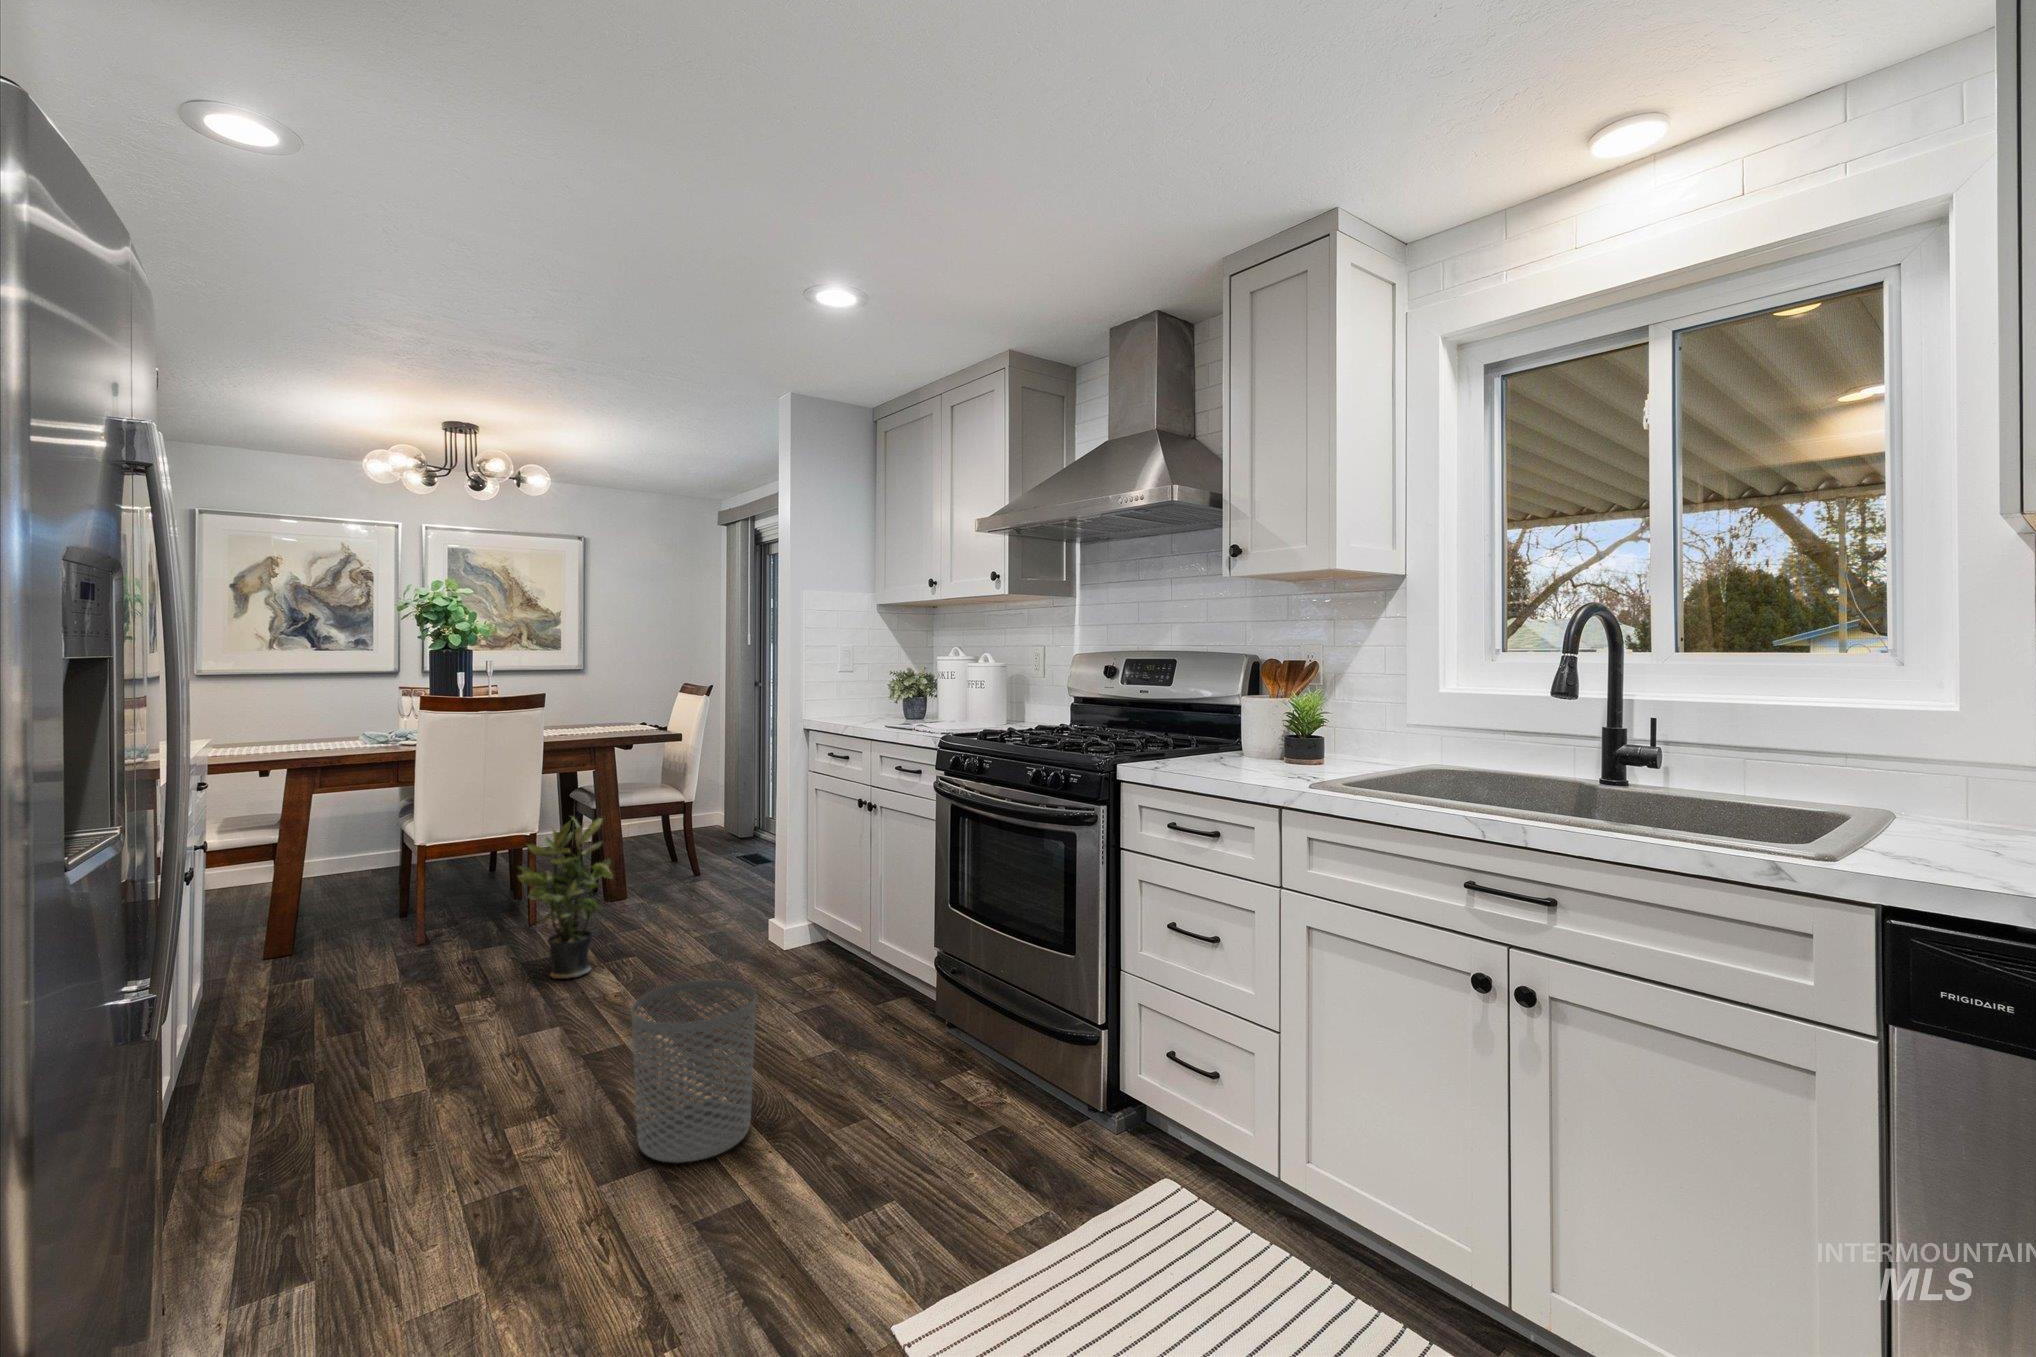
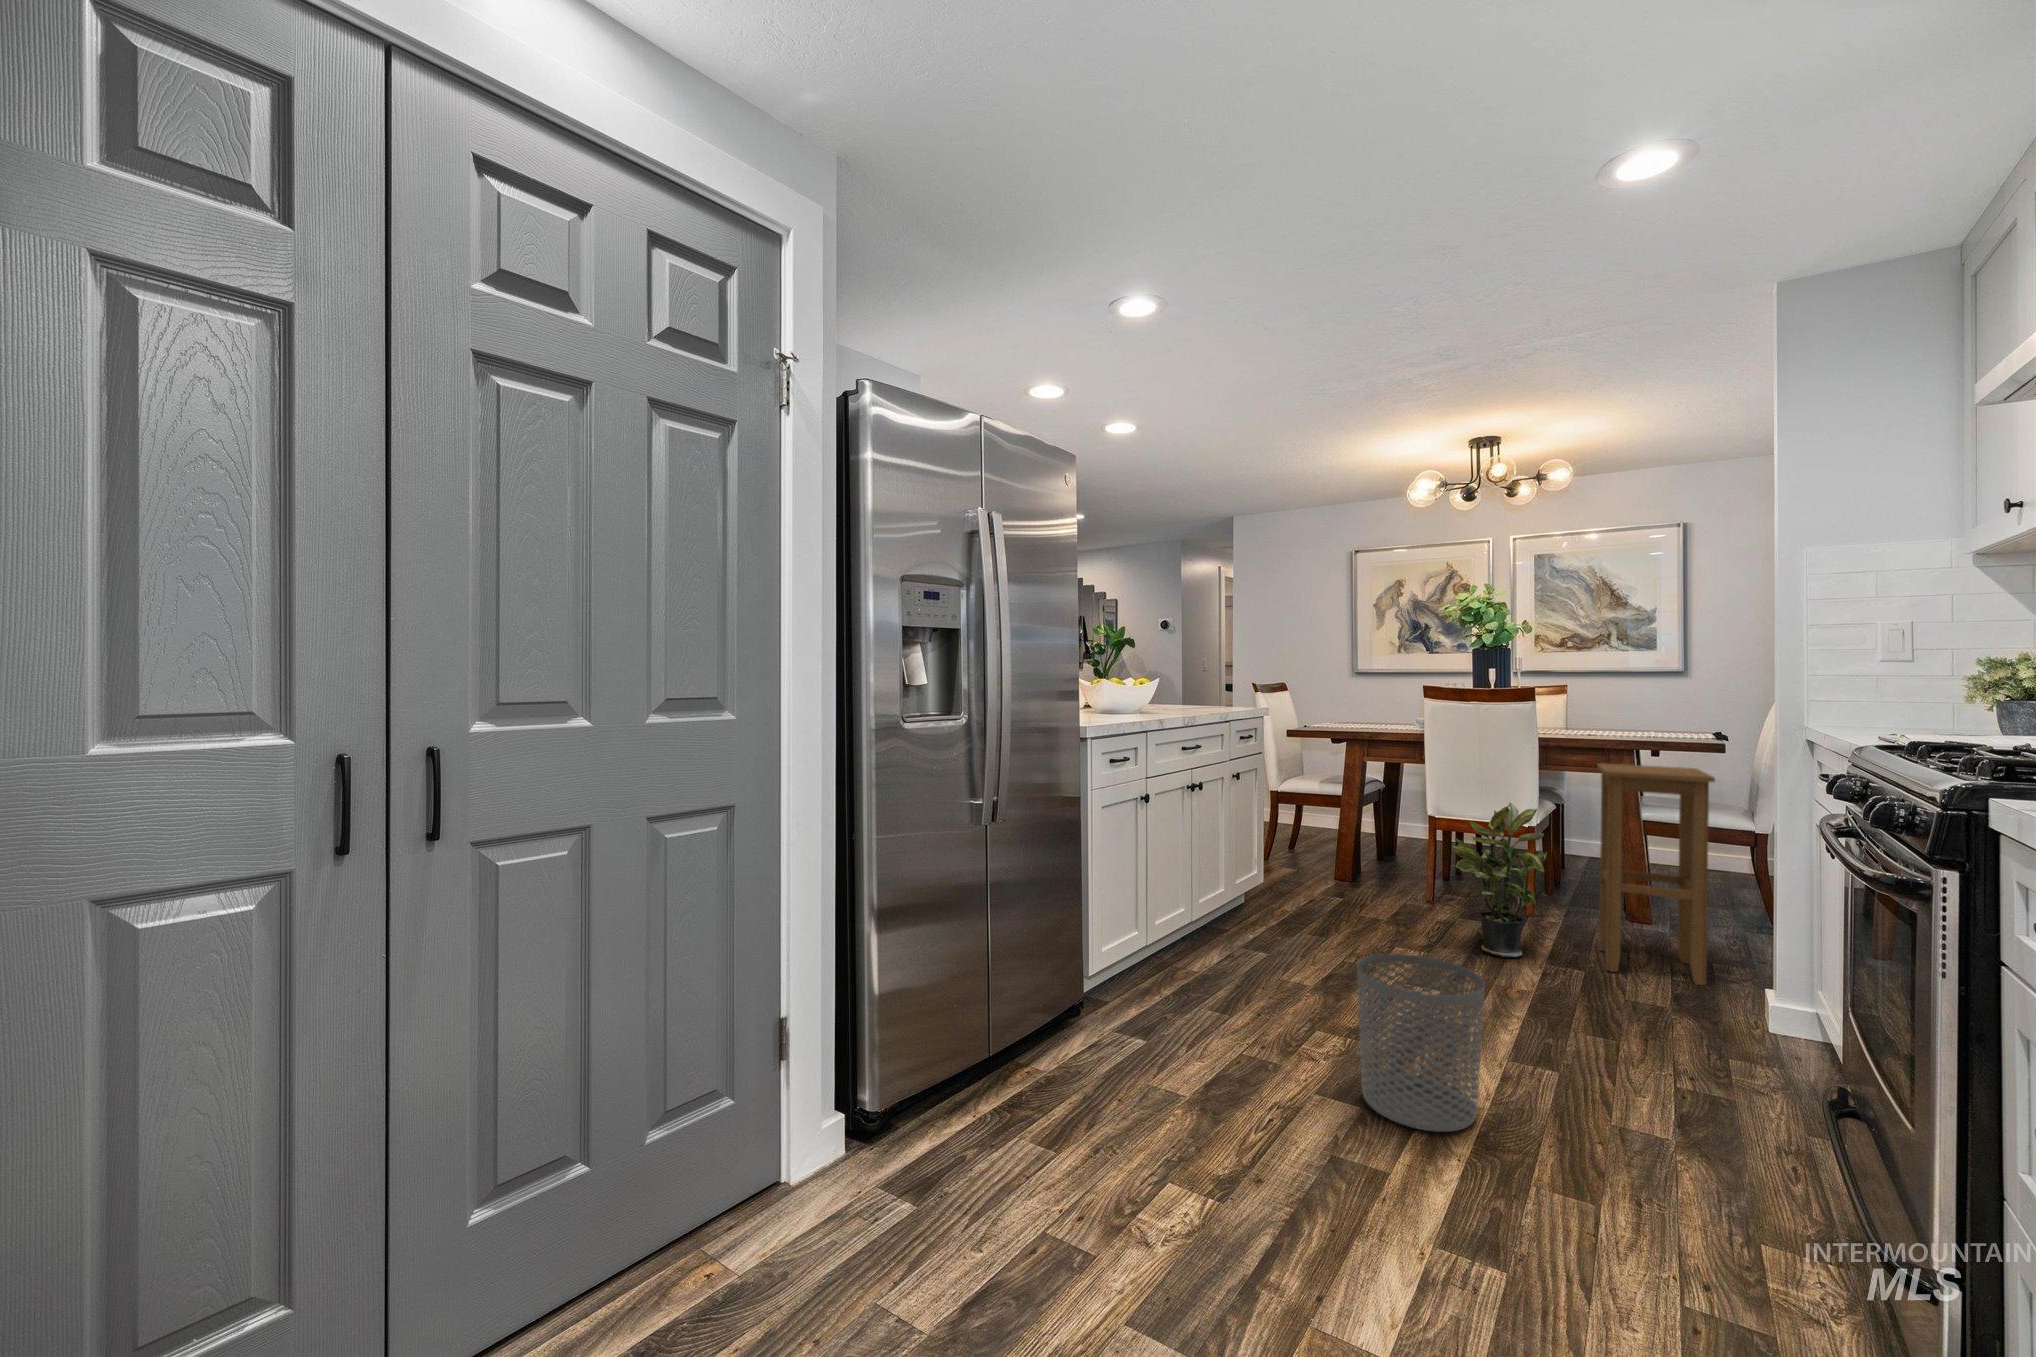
stool: none [631,760,736,955] -> present [1597,763,1715,985]

